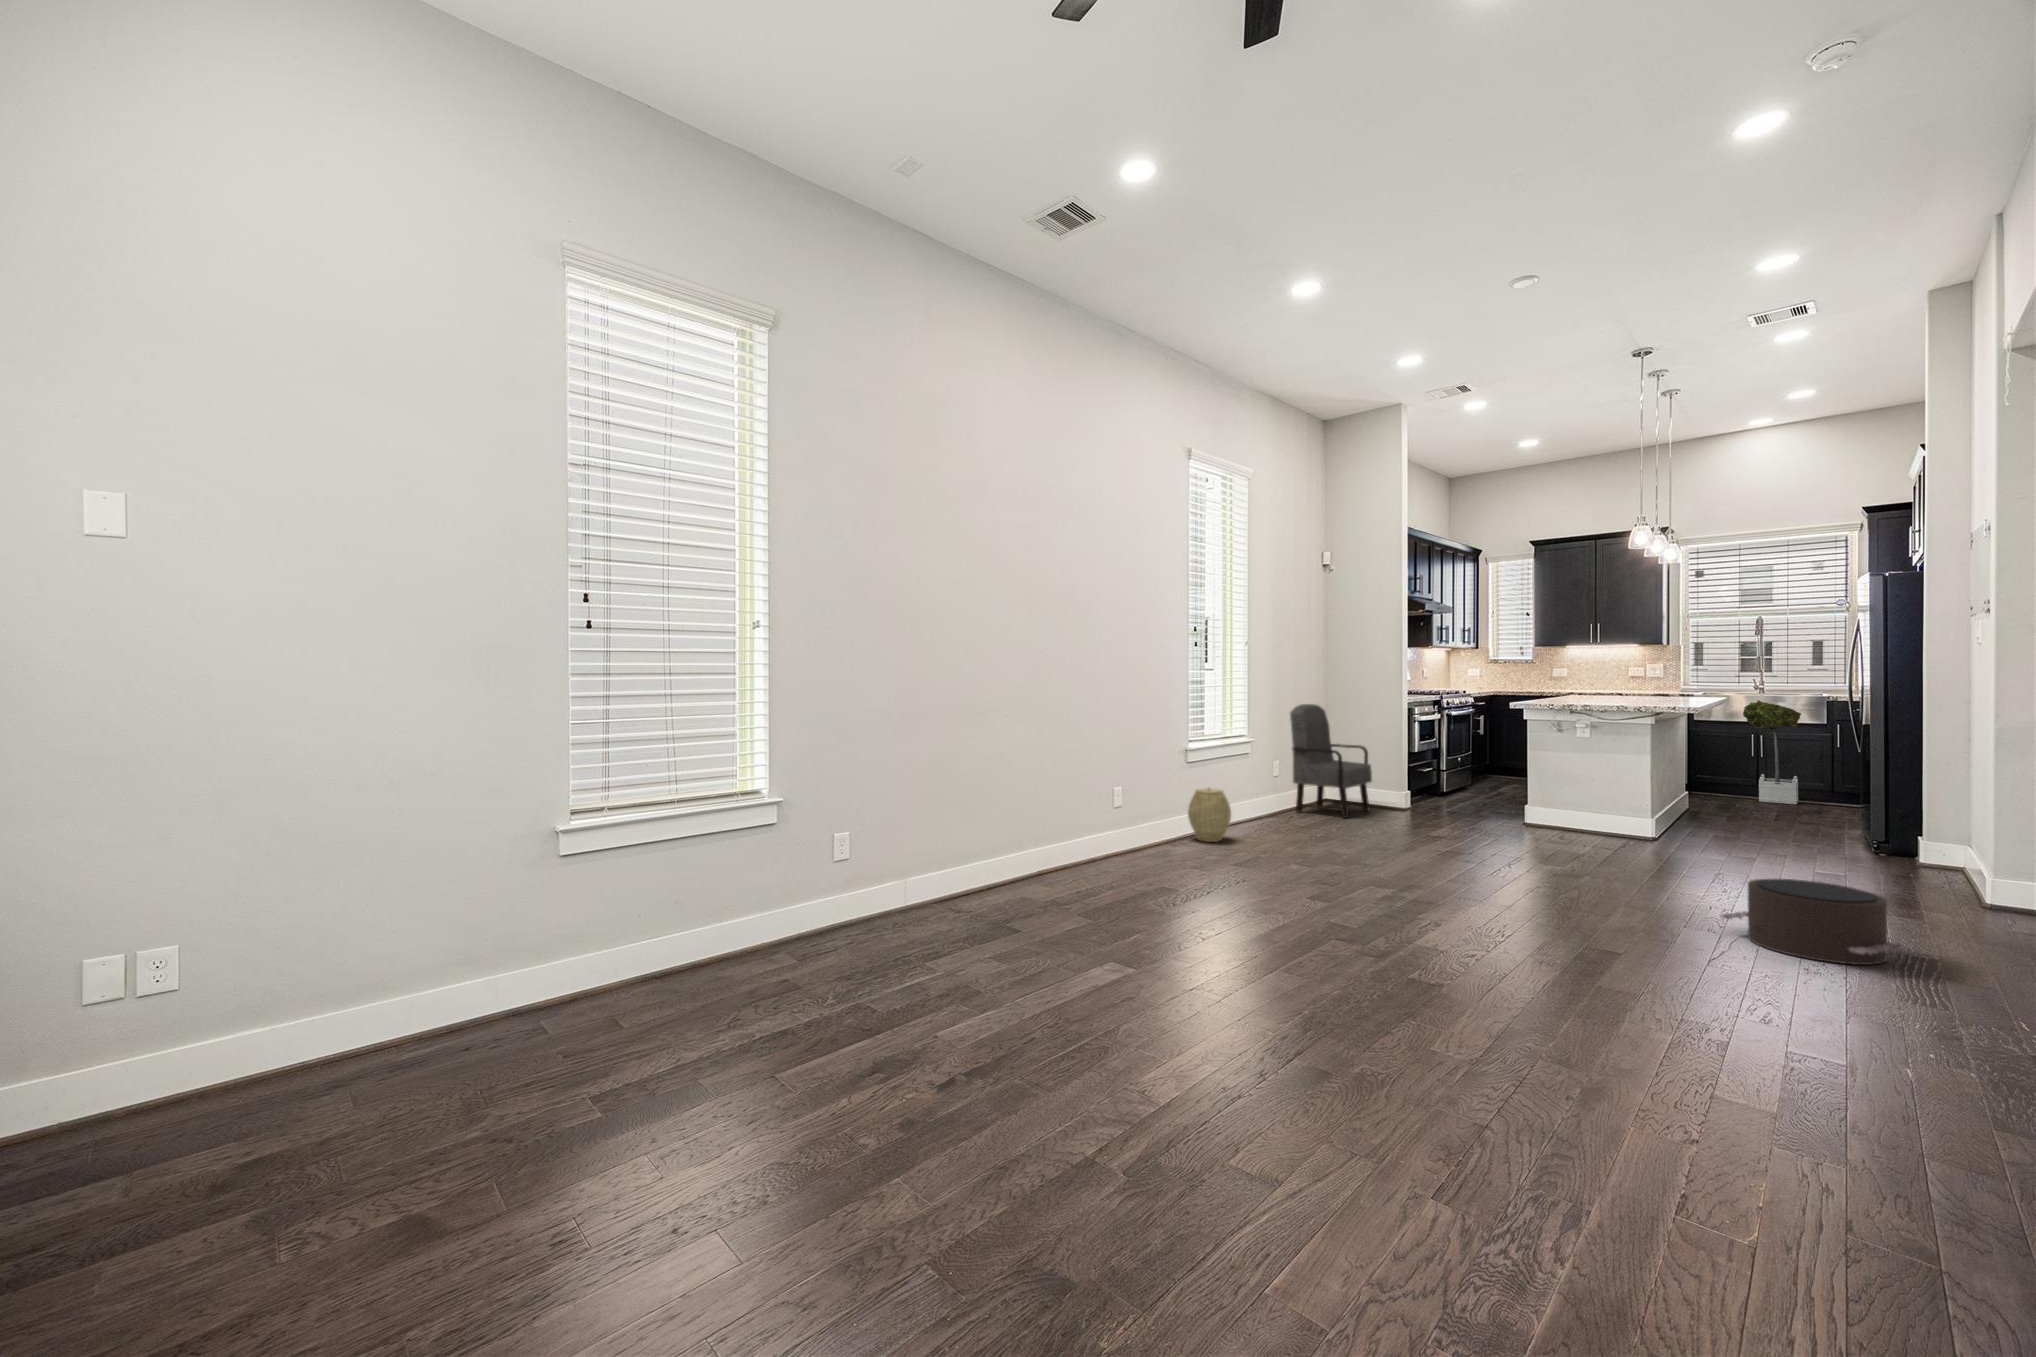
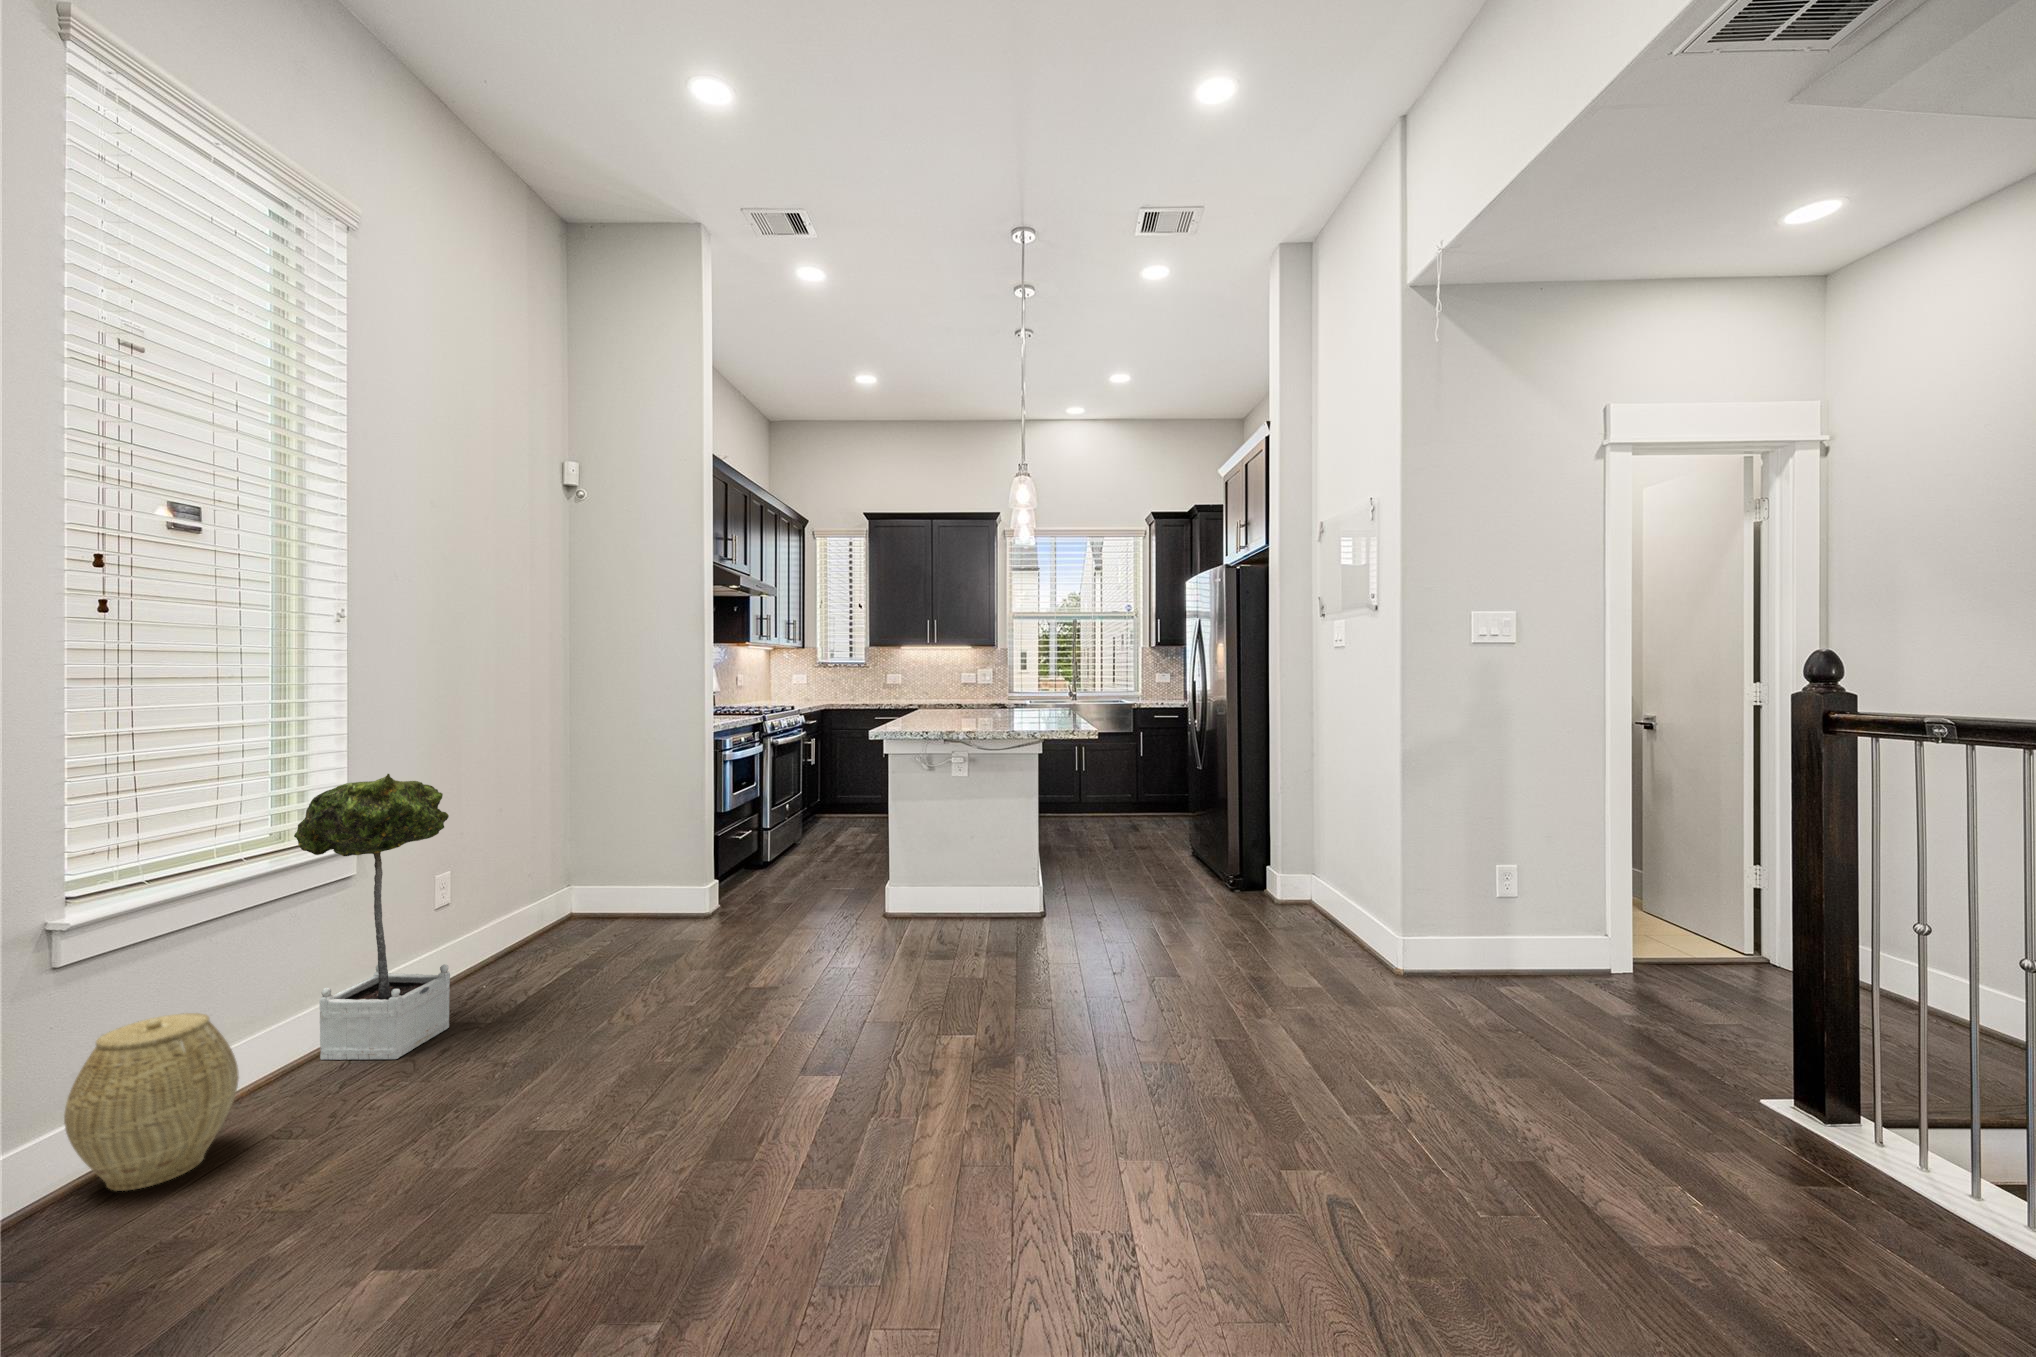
potted tree: present [1743,700,1801,804] -> present [294,774,450,1060]
armchair: present [1290,704,1372,818] -> none [480,744,651,965]
pouf: present [1721,879,1901,965] -> none [1324,1061,1615,1283]

